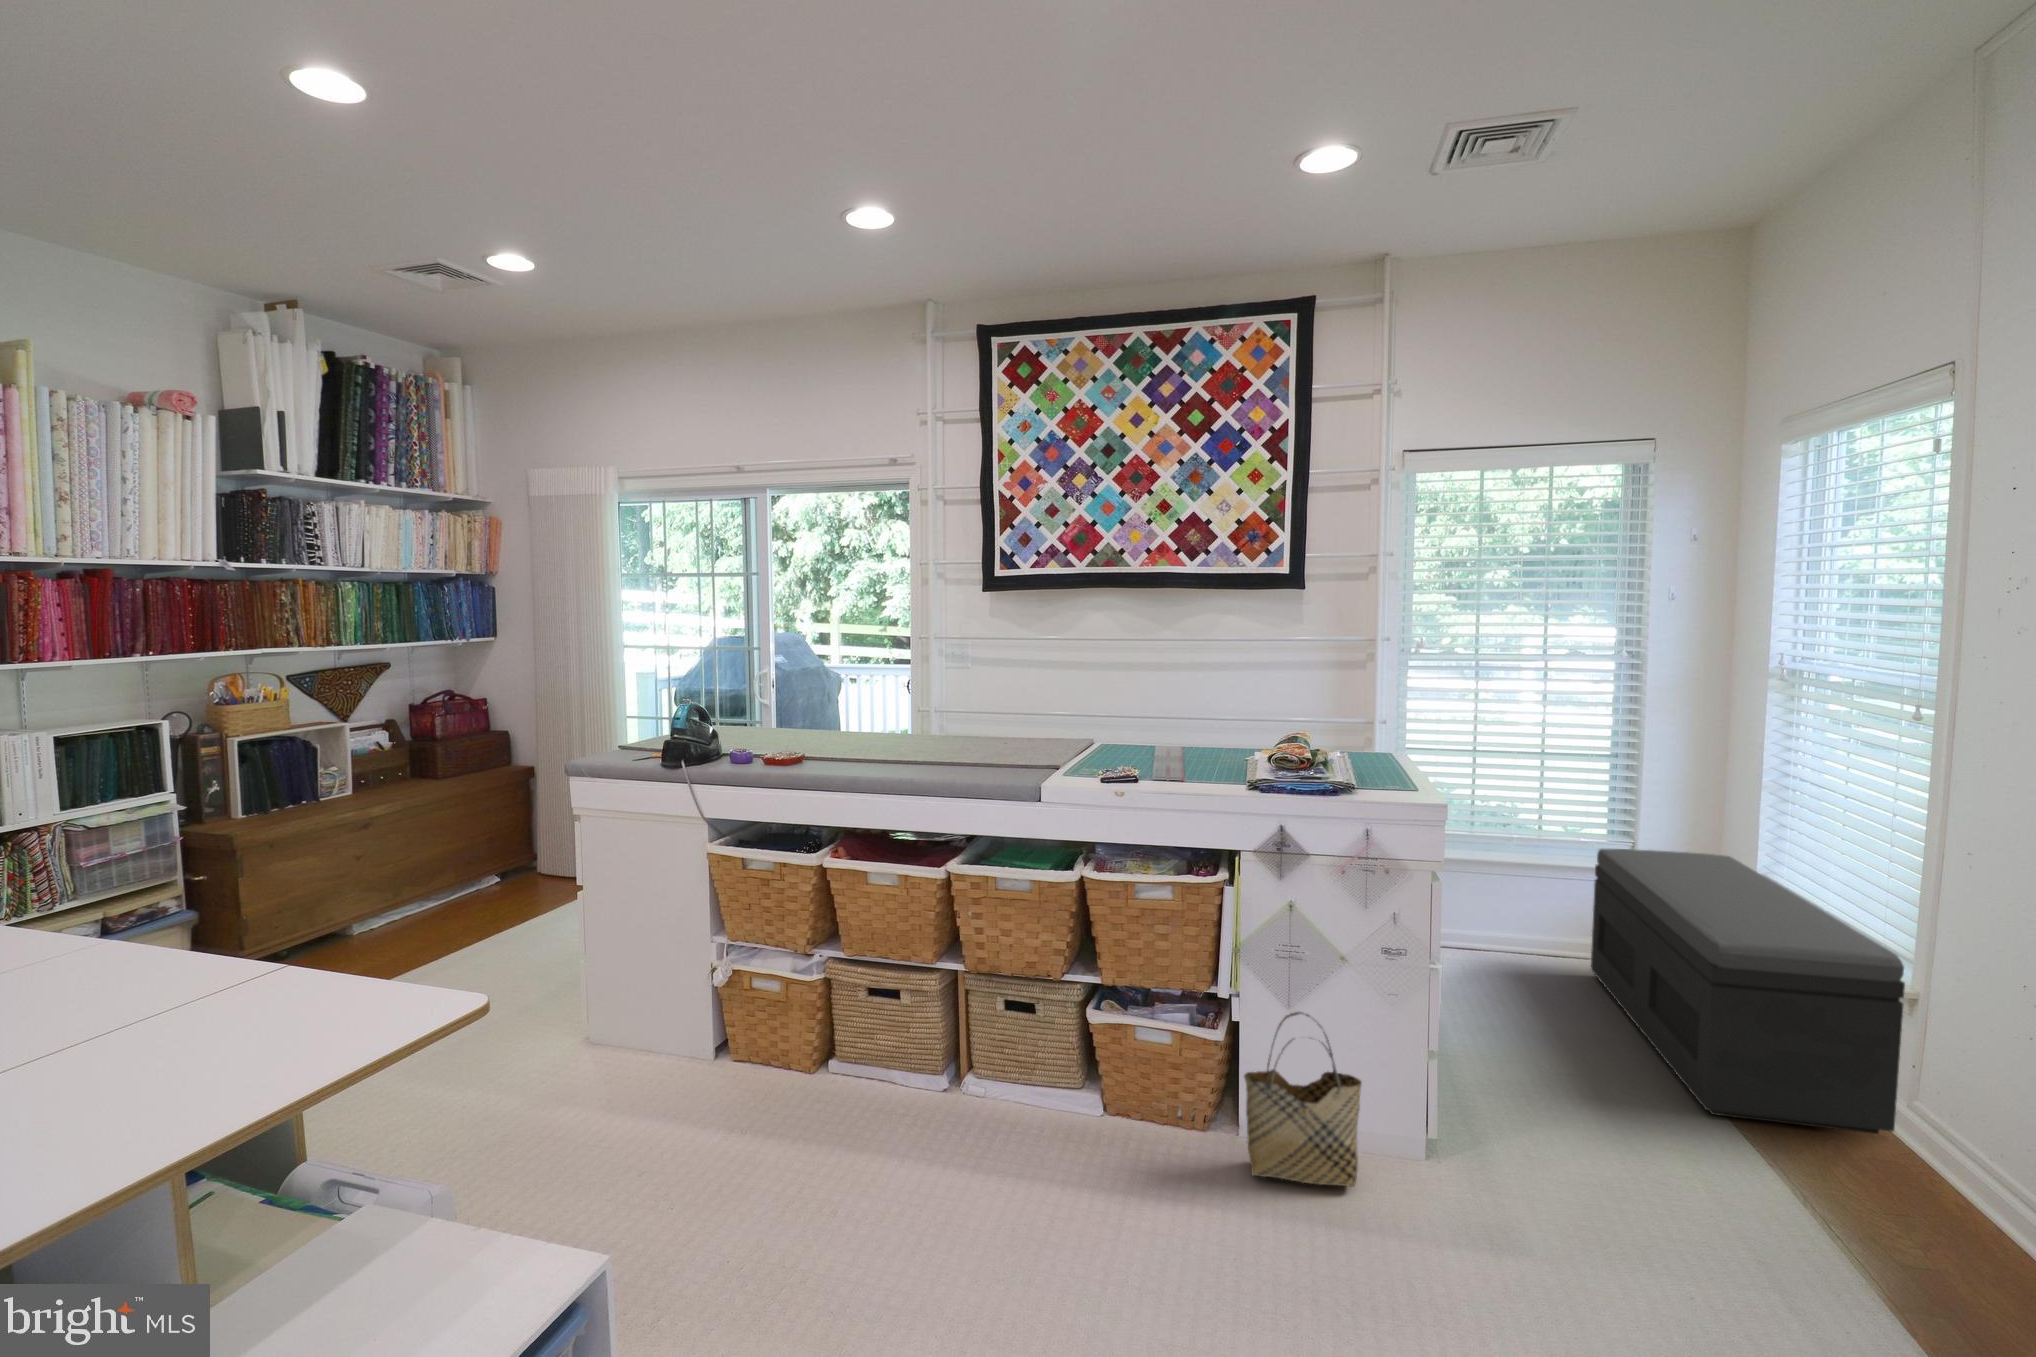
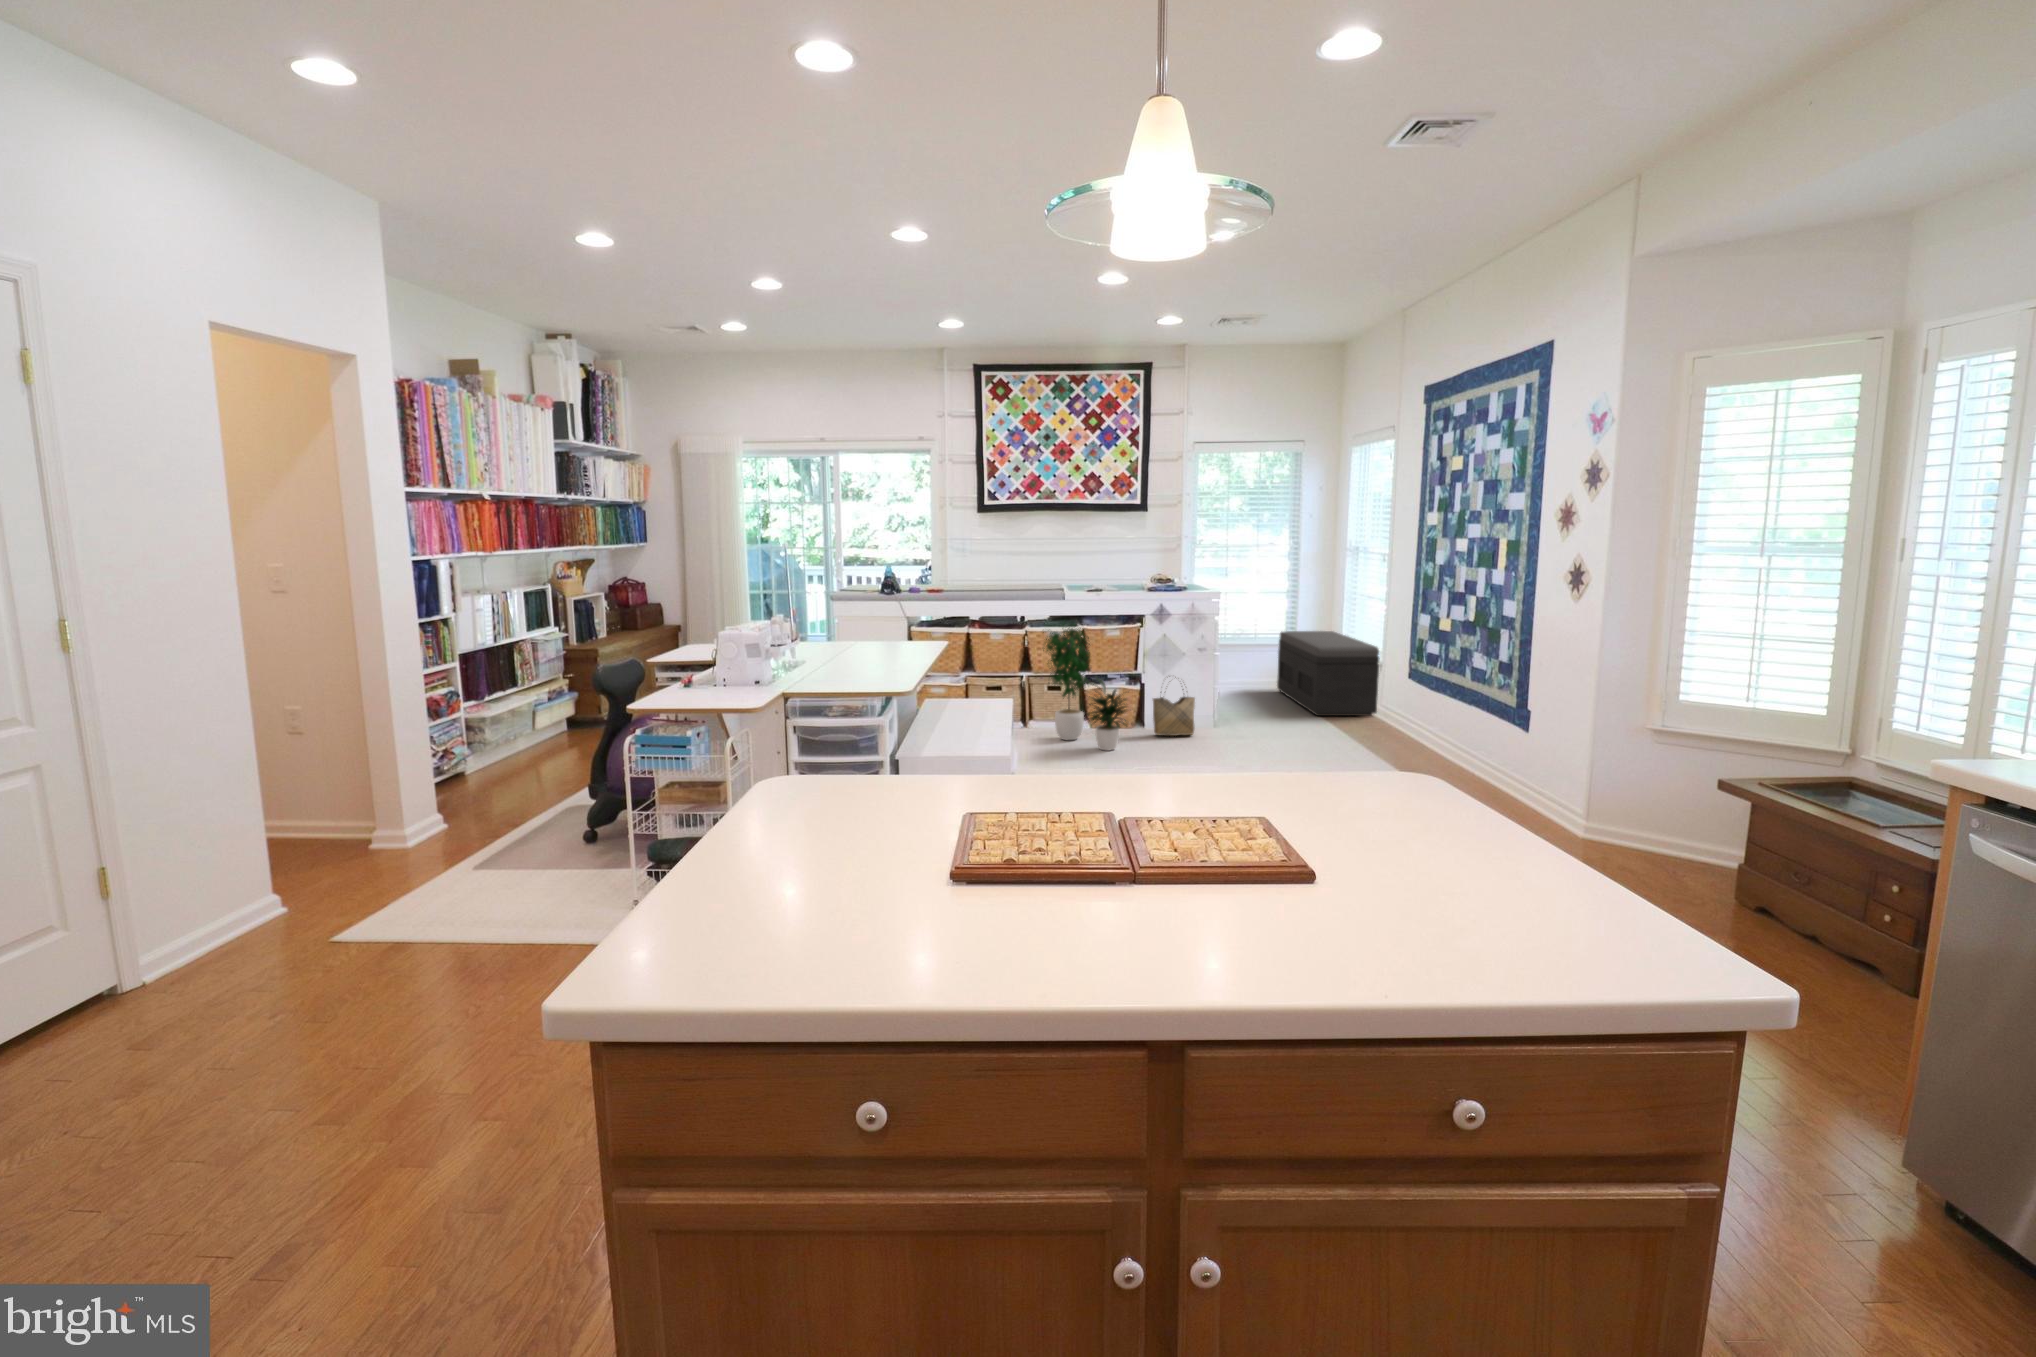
potted plant: none [957,859,1161,1251] -> present [1044,627,1126,751]

